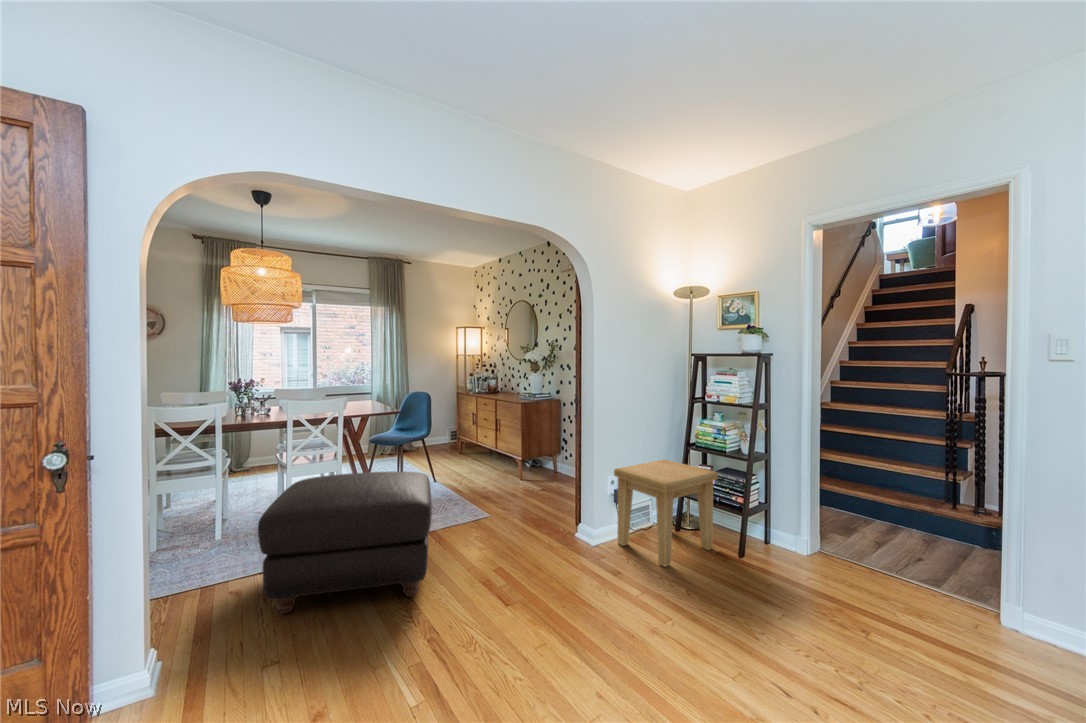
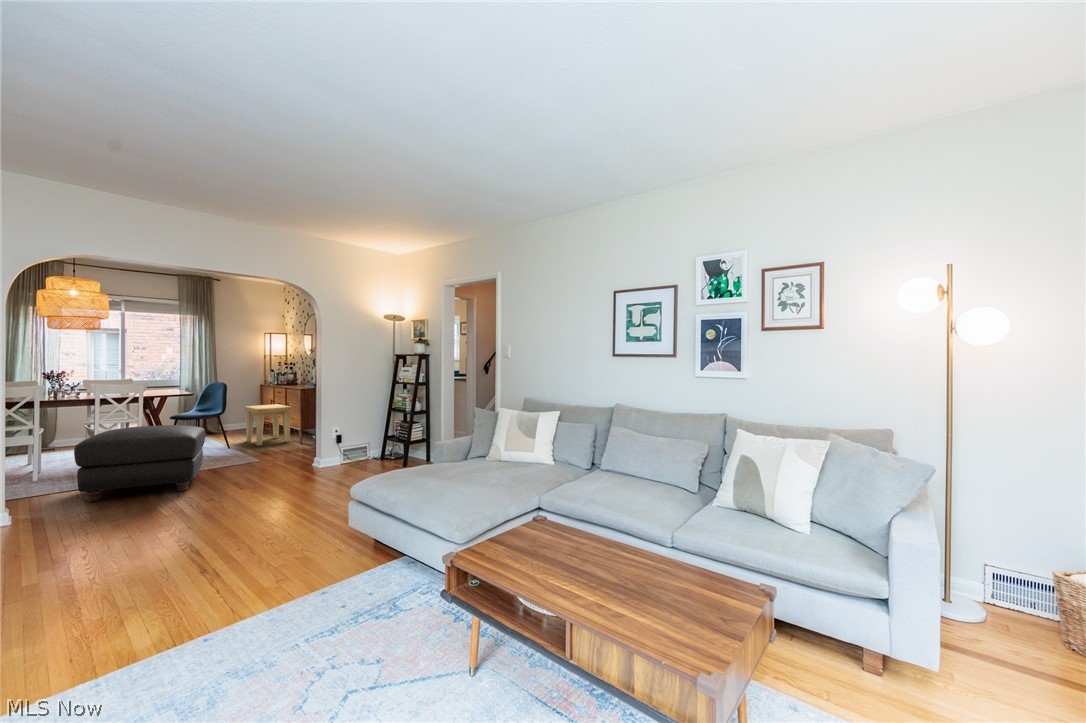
side table: present [614,459,718,567] -> present [245,404,292,445]

